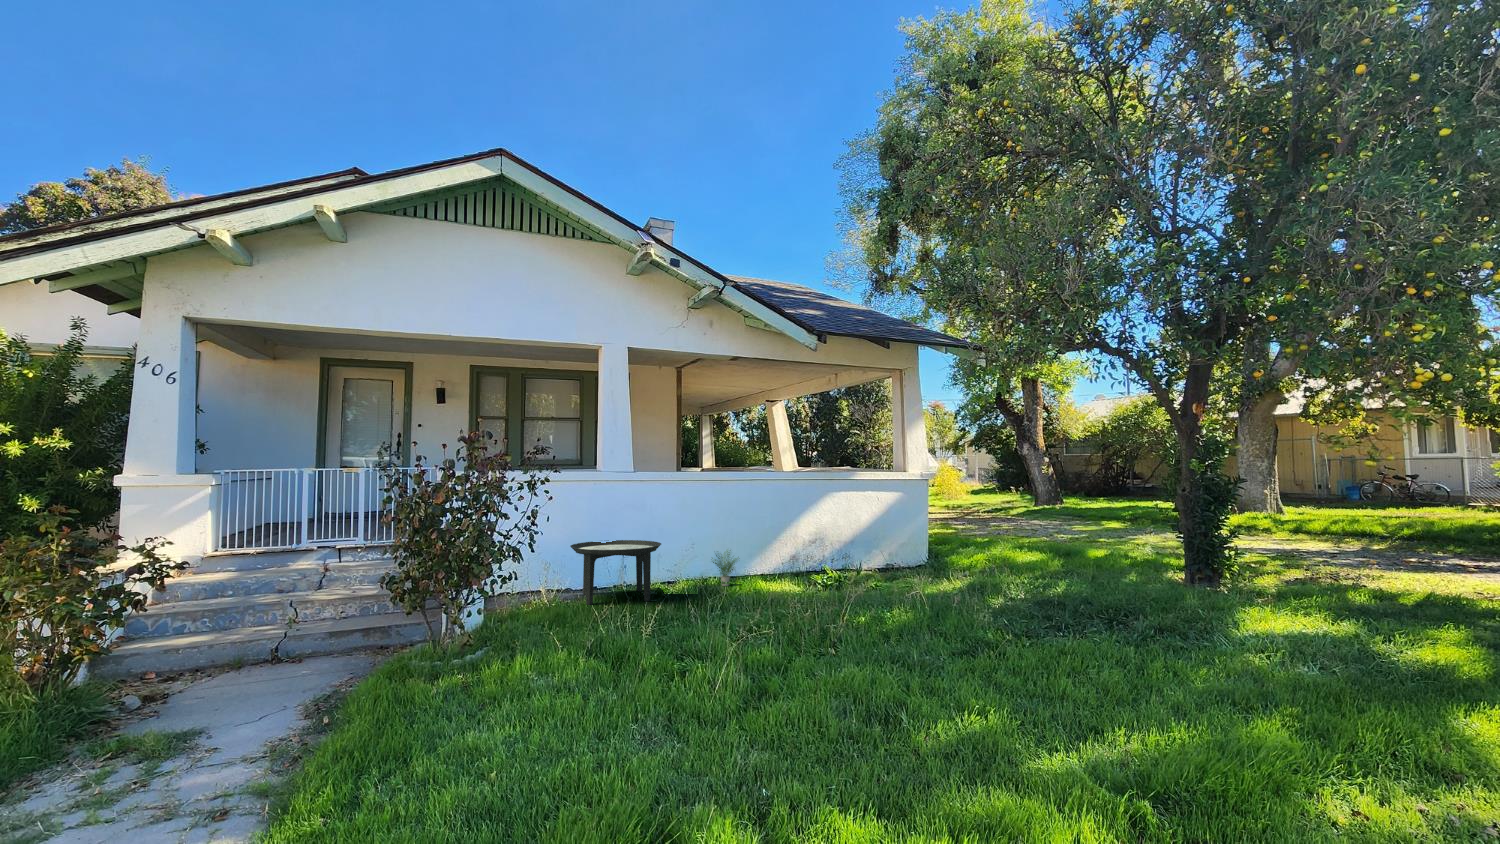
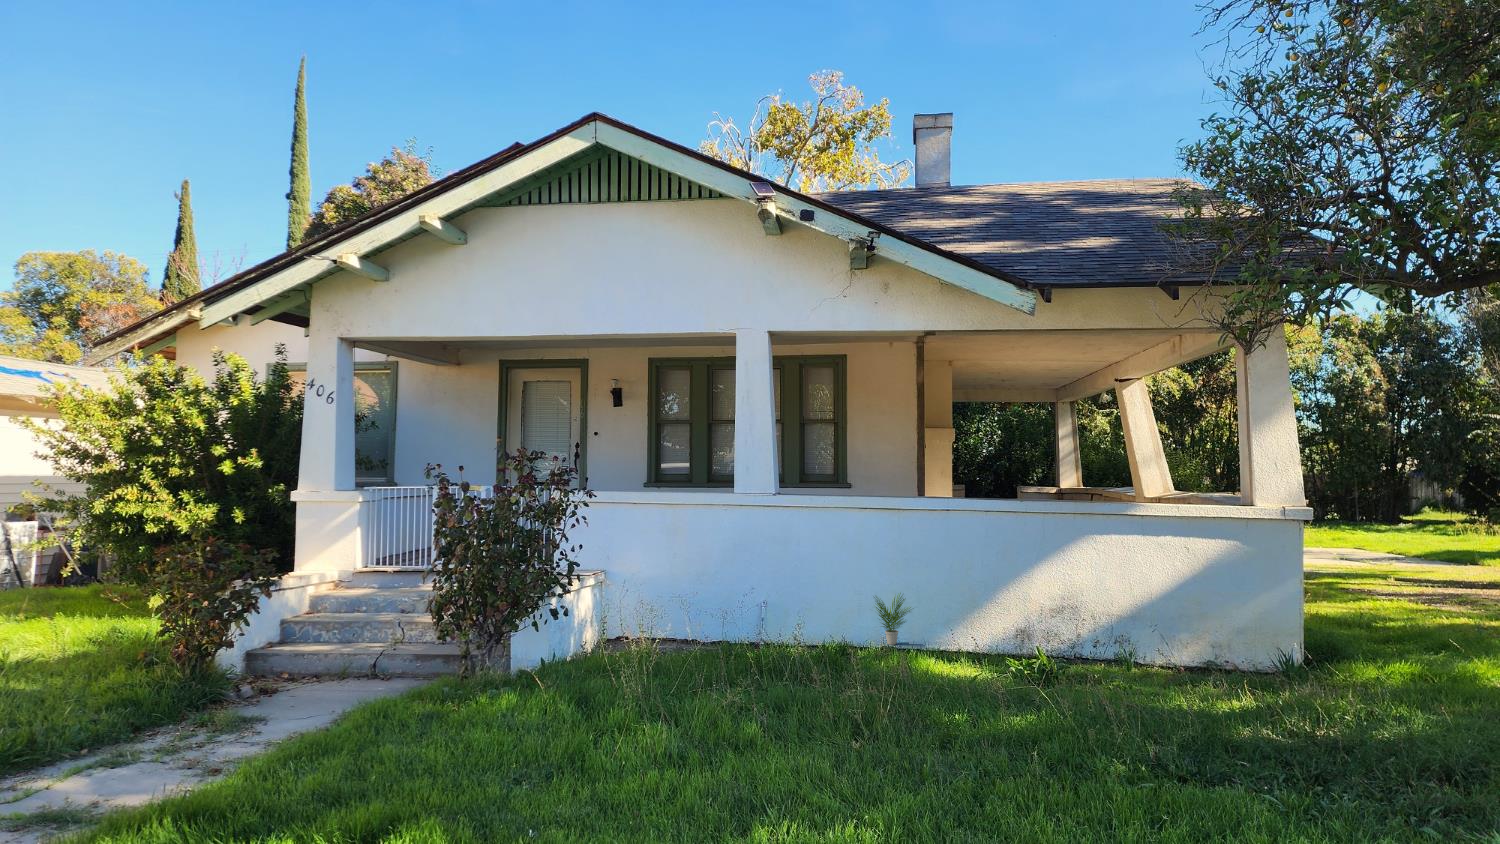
round table: present [570,540,661,605] -> none [678,574,791,656]

